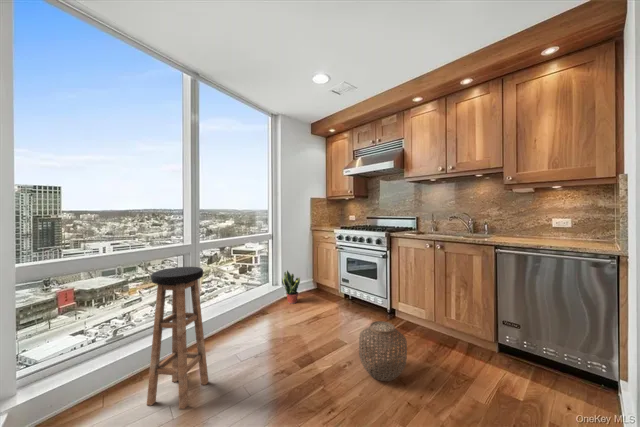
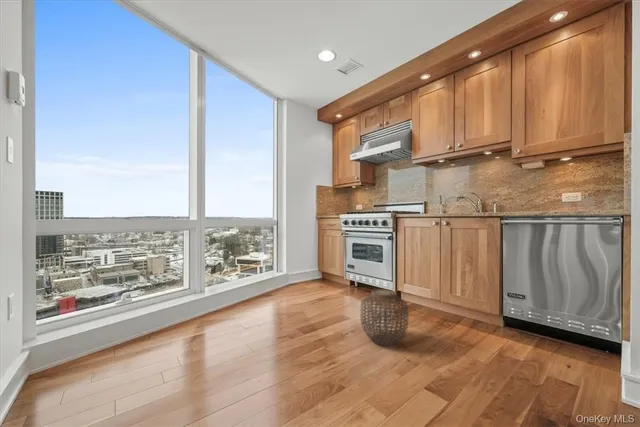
bar stool: present [147,267,208,409] -> none [153,229,212,359]
potted plant: present [282,271,300,304] -> none [286,253,305,288]

